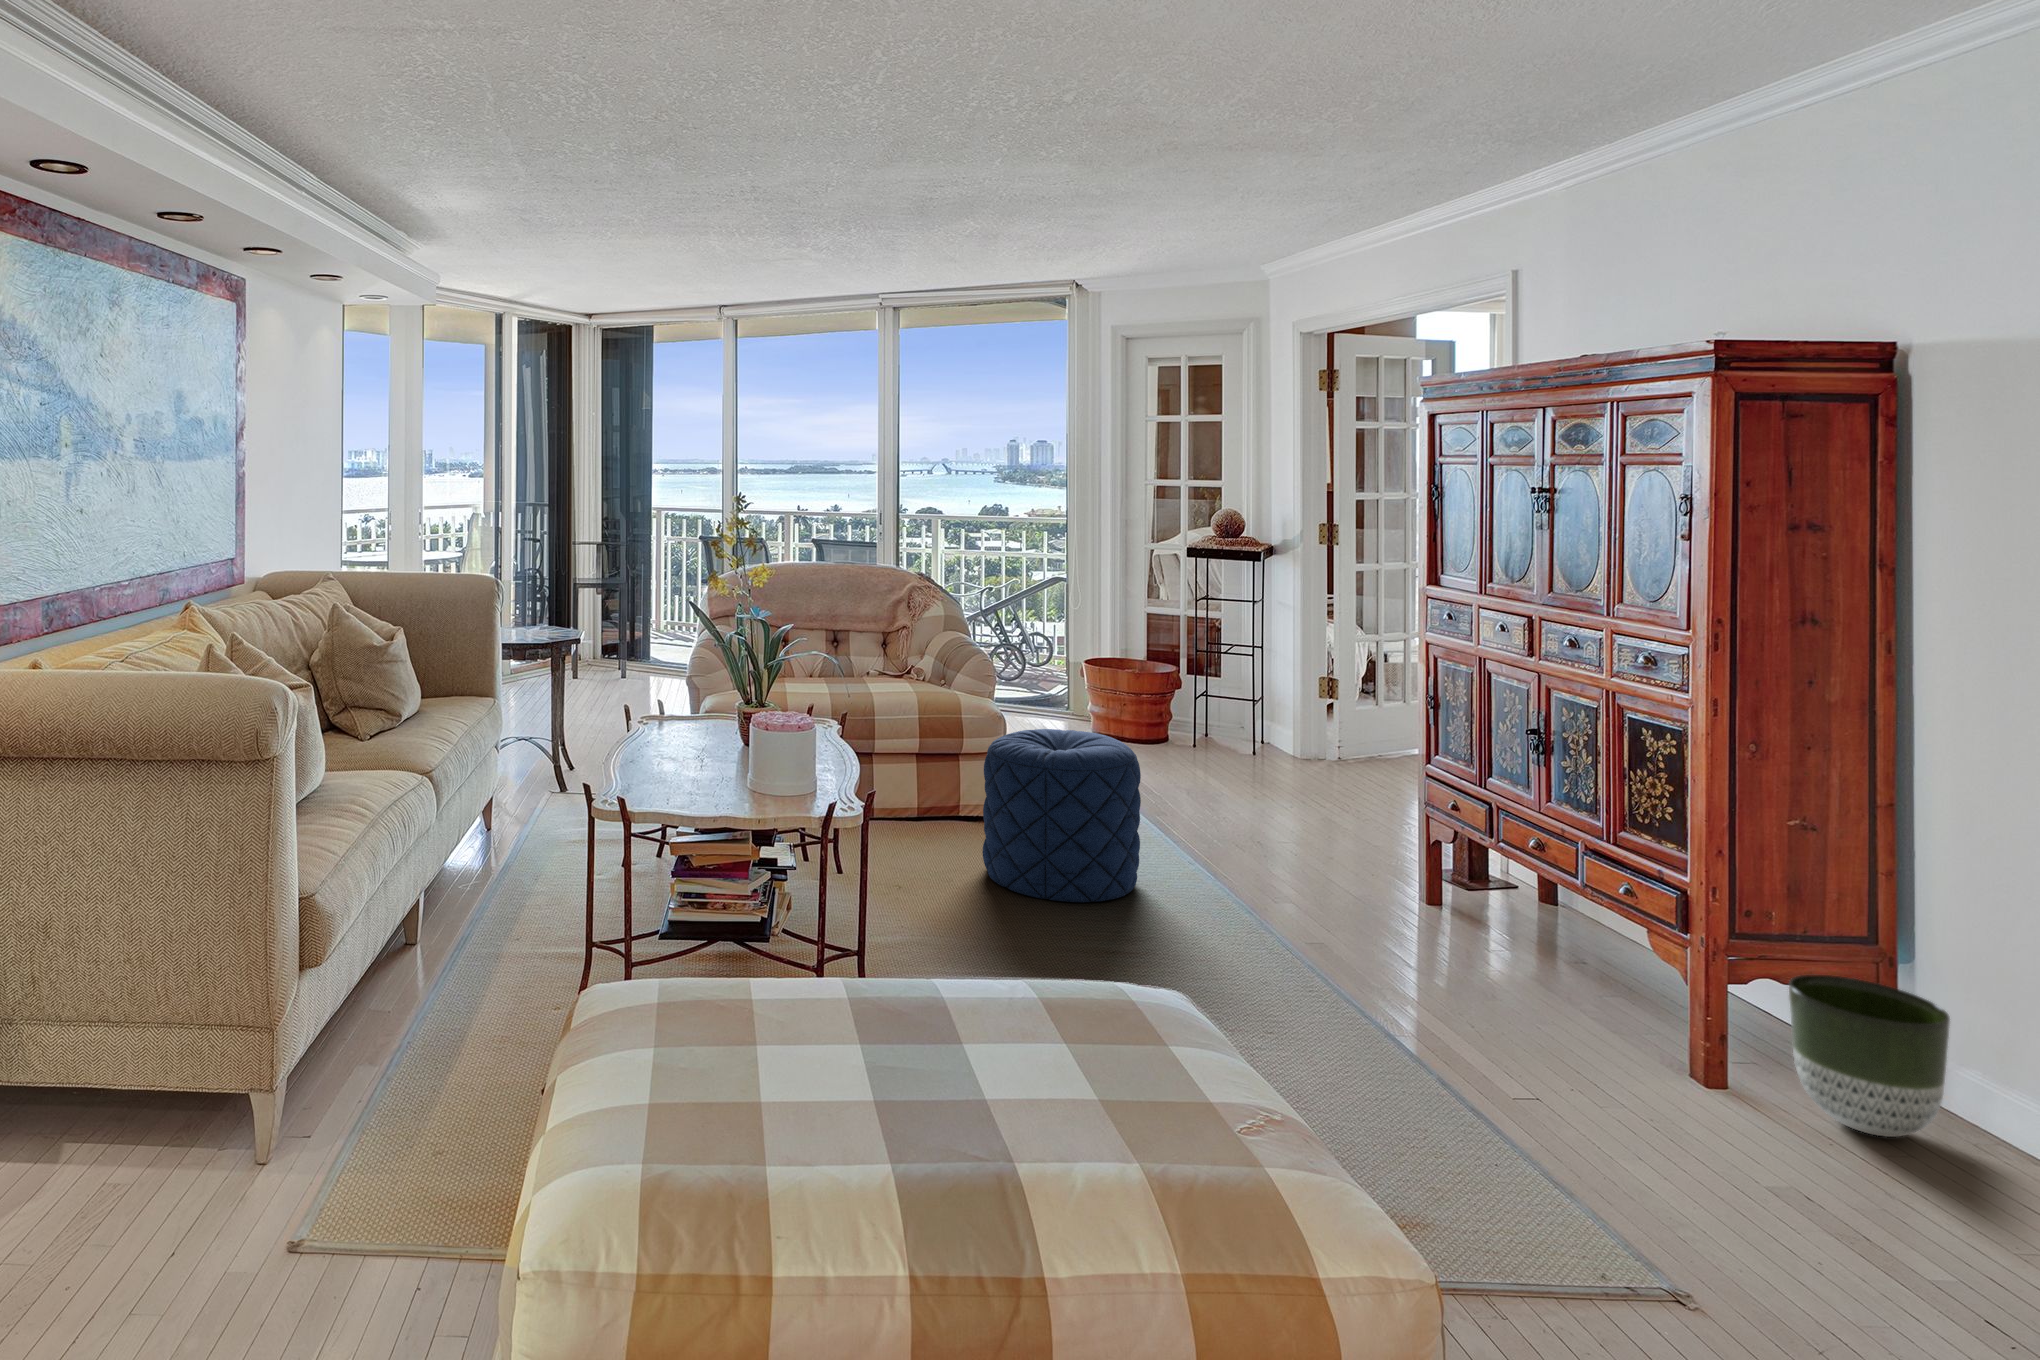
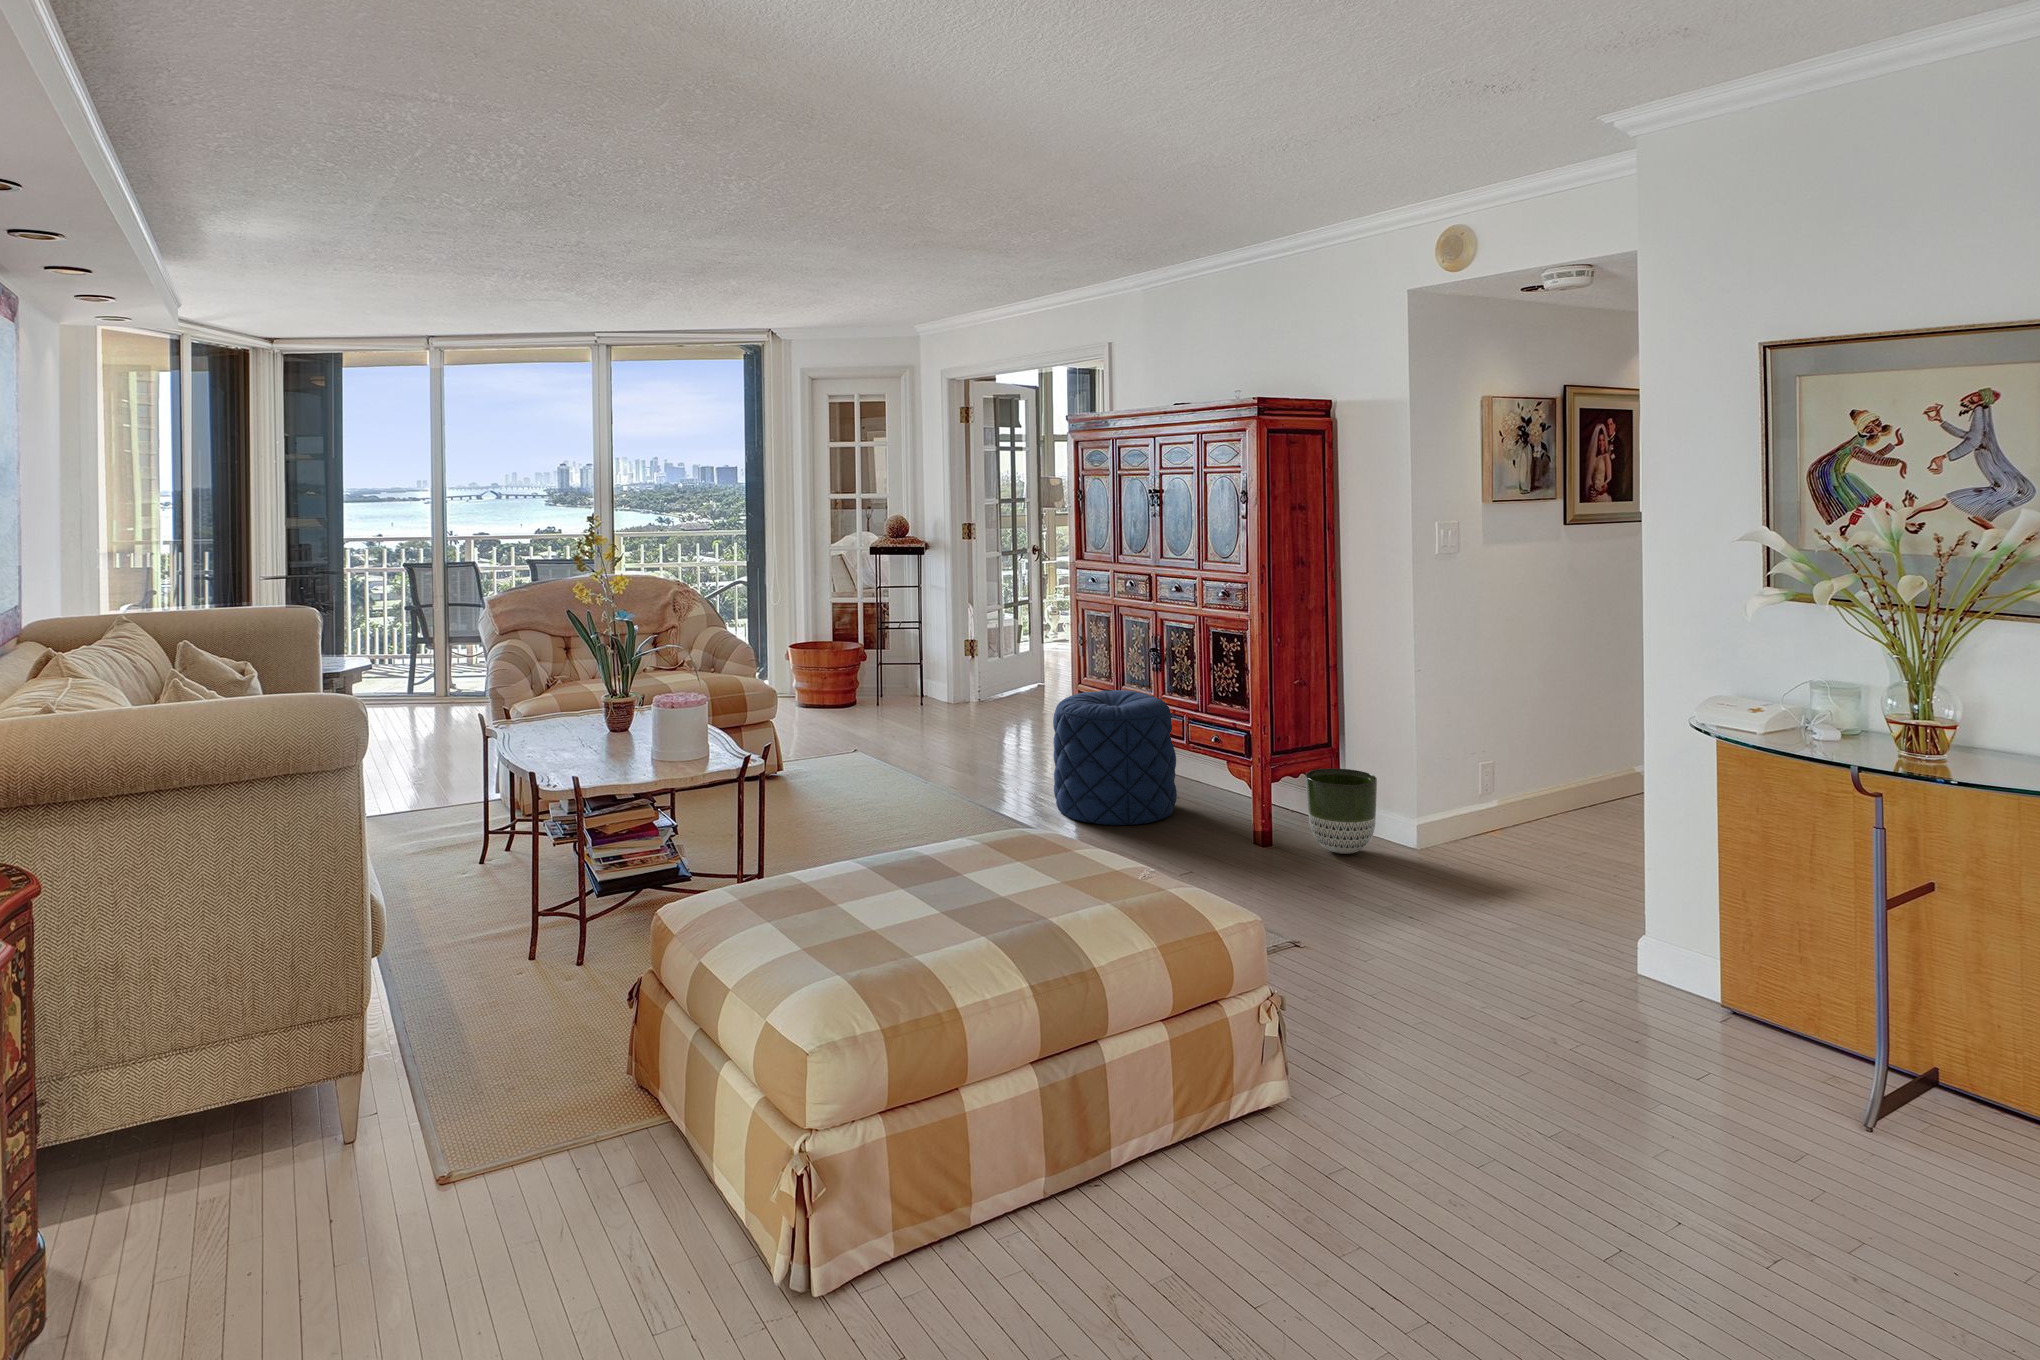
pouf: present [982,729,1141,902] -> present [1053,690,1177,825]

